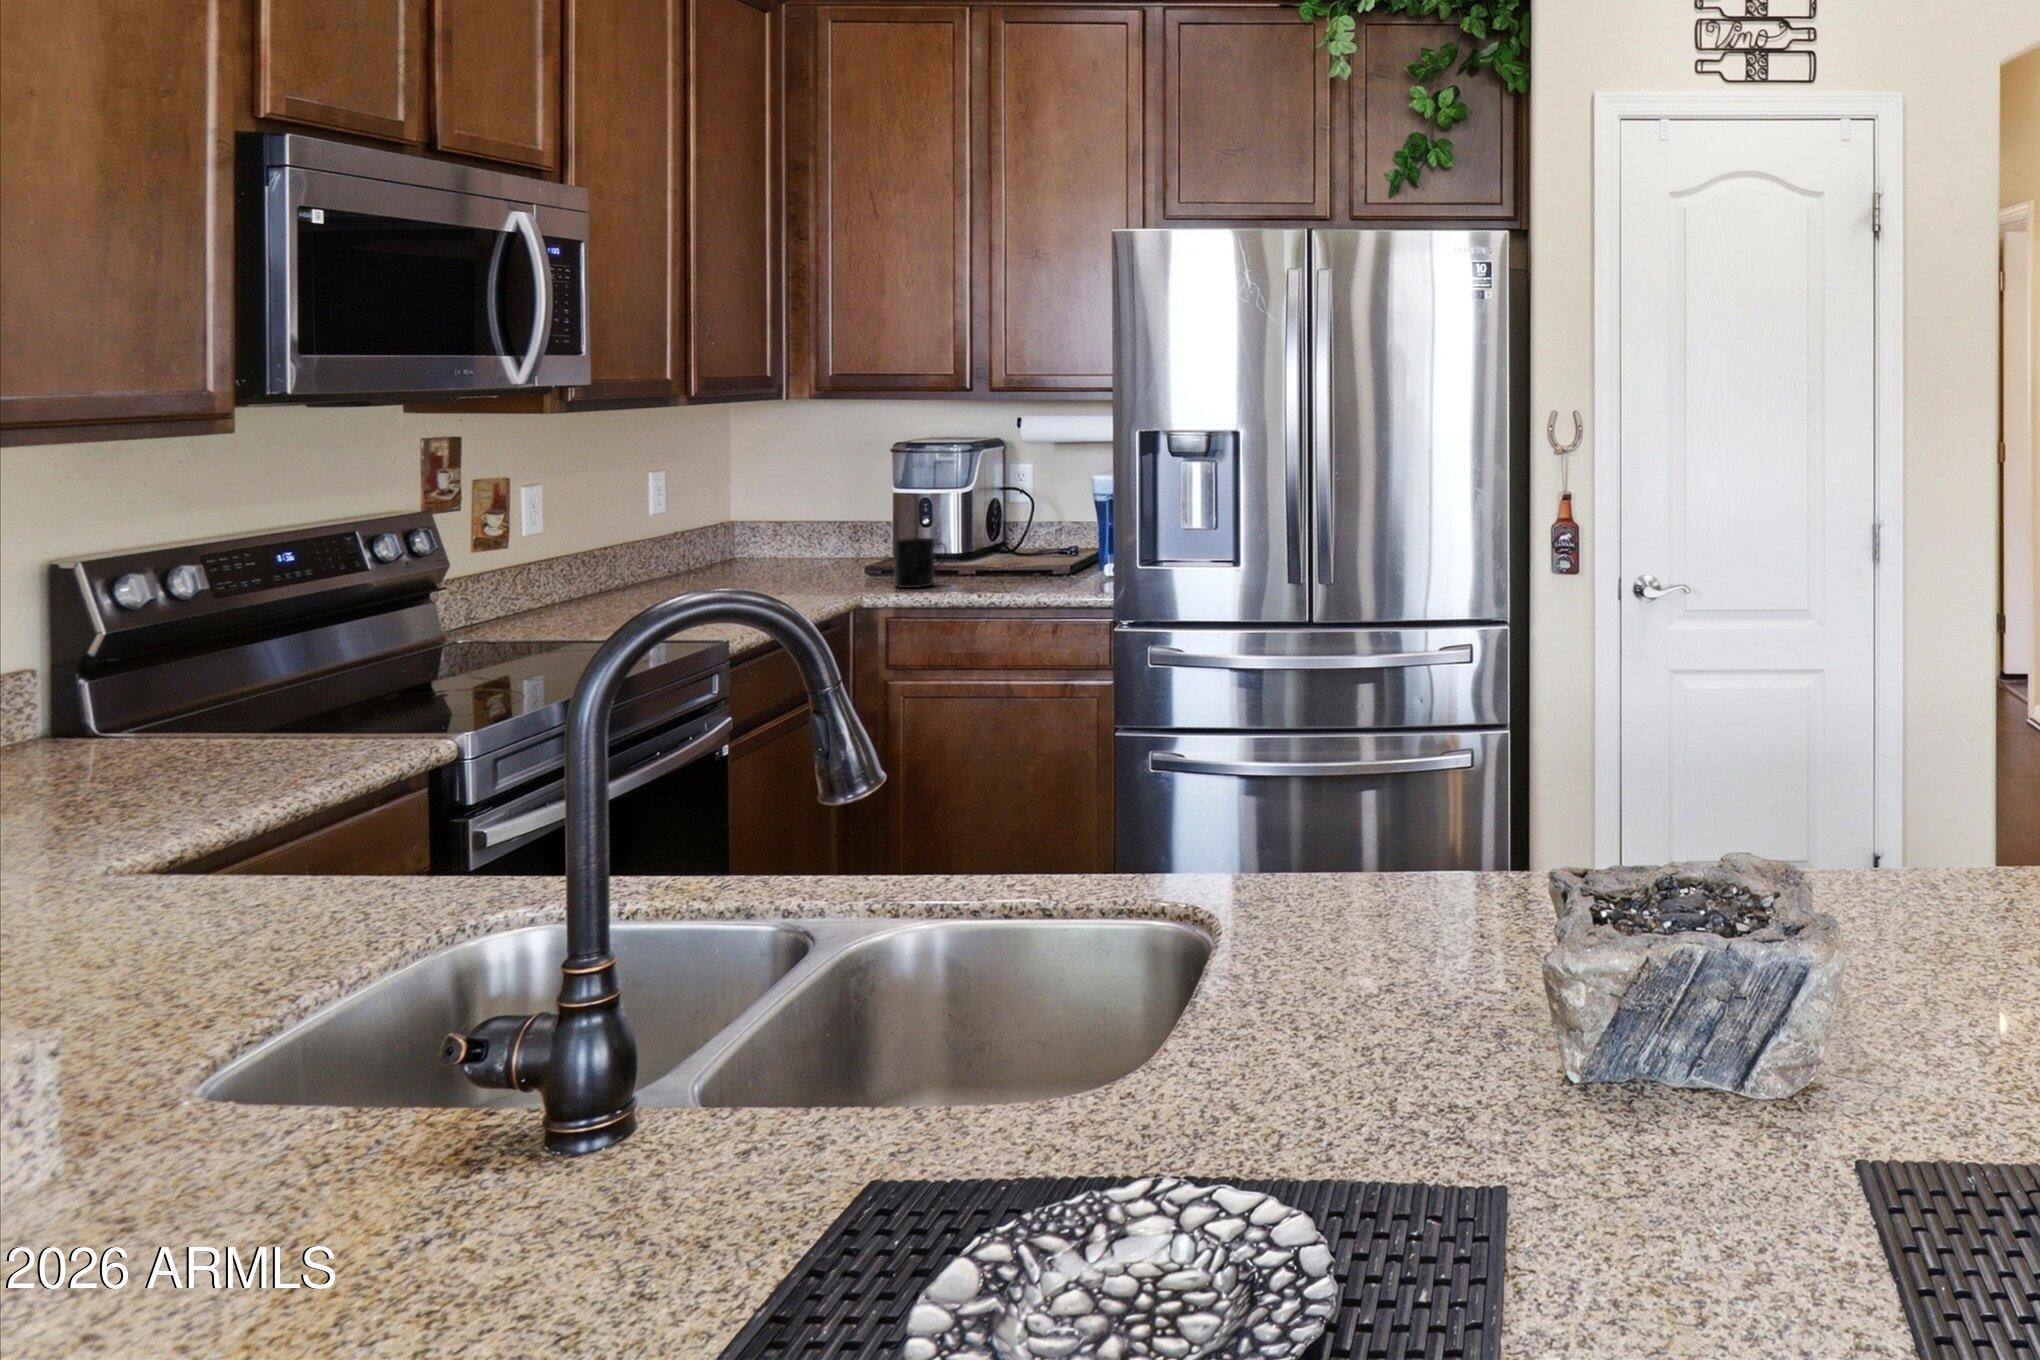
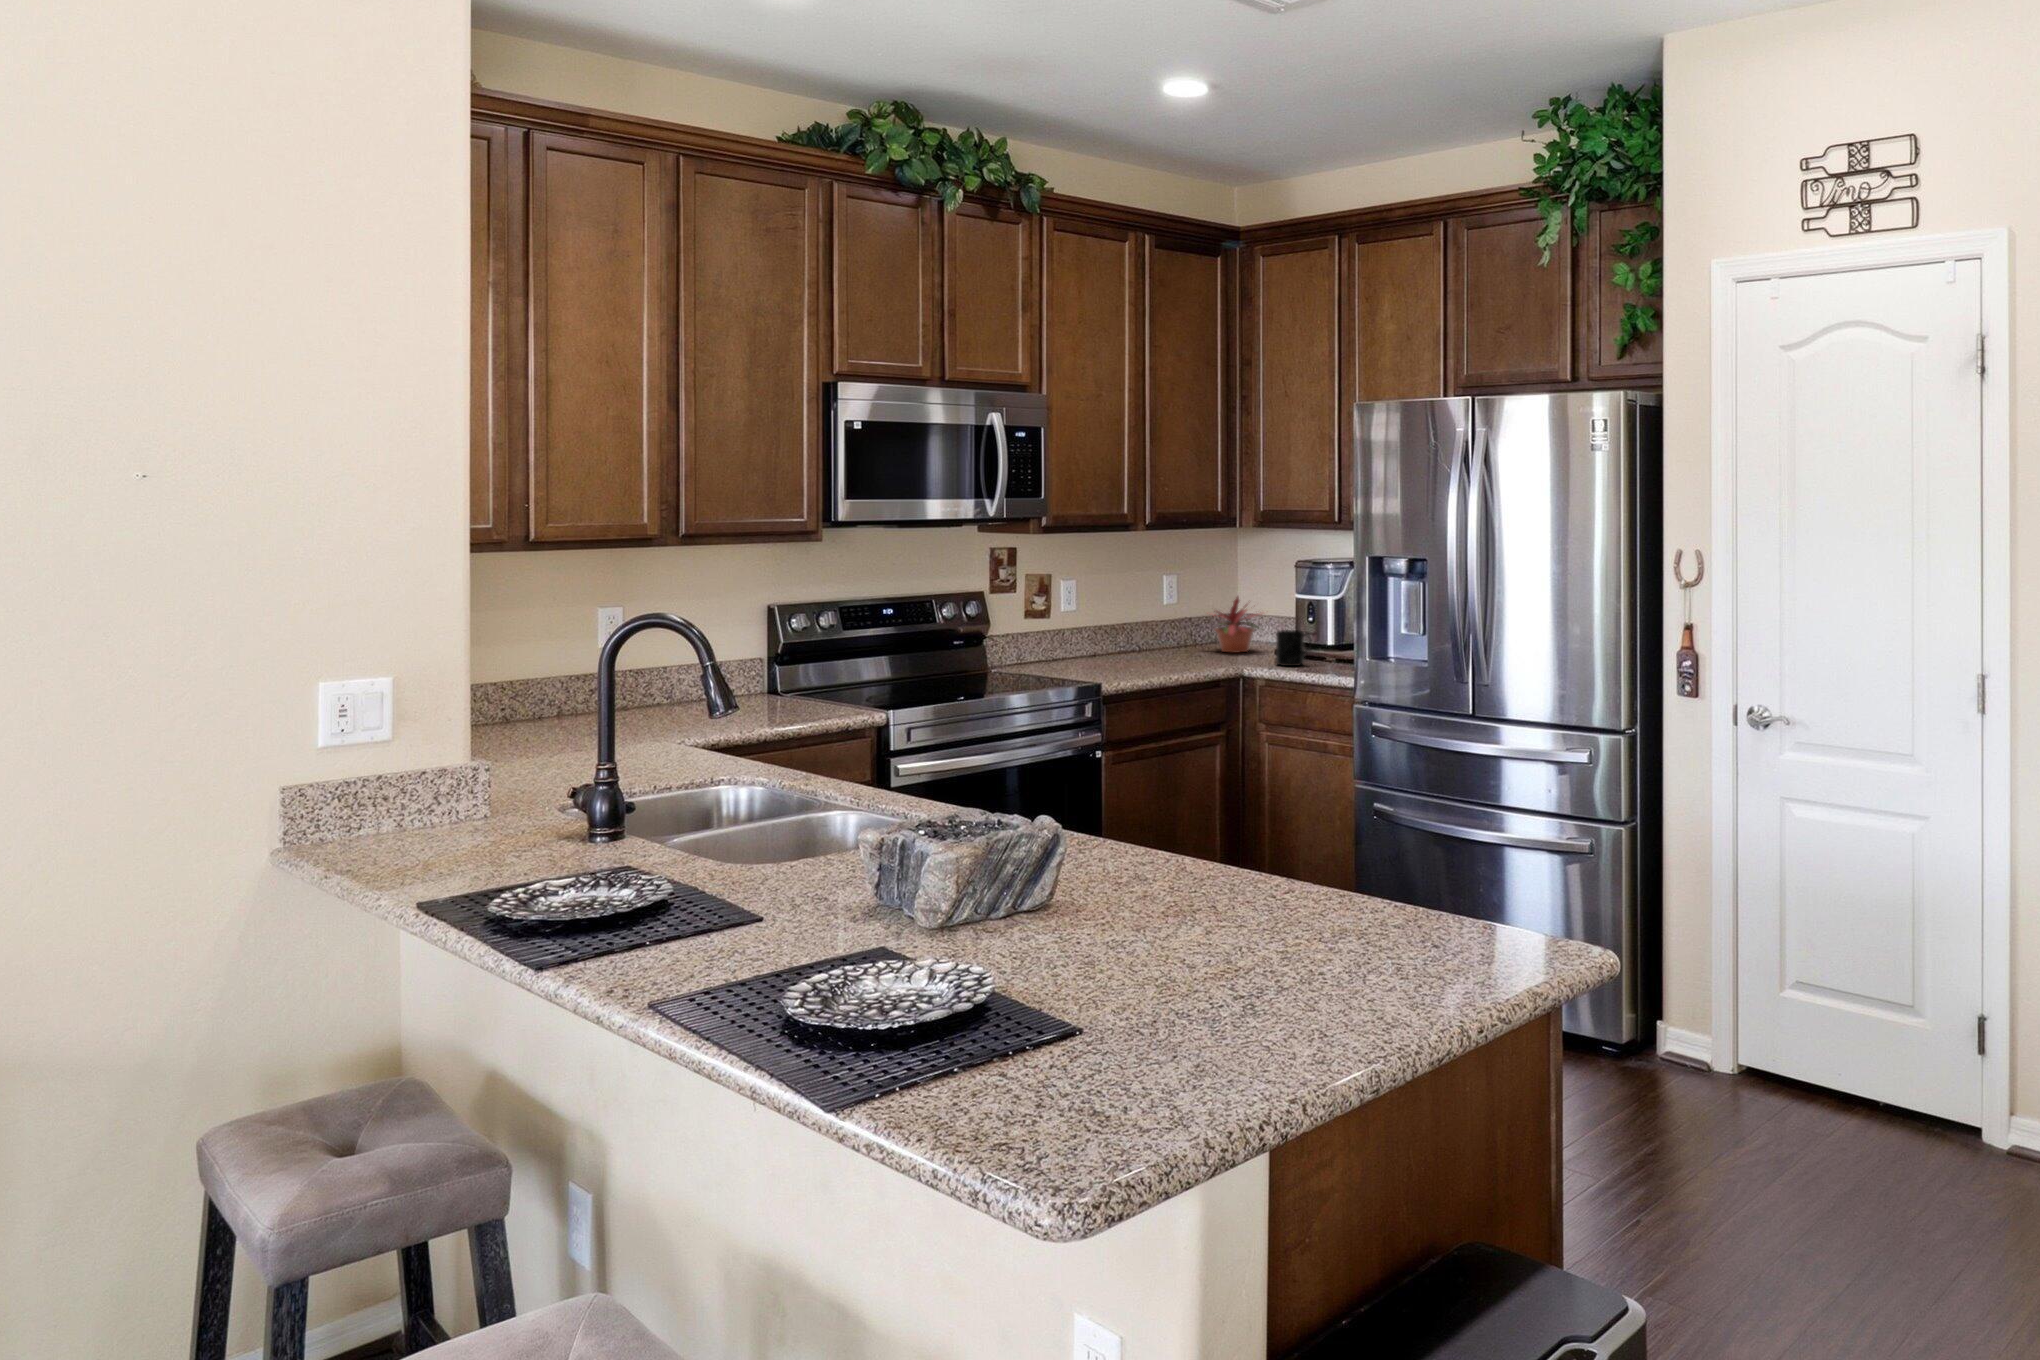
potted plant: none [727,493,840,578] -> present [1214,597,1258,652]

